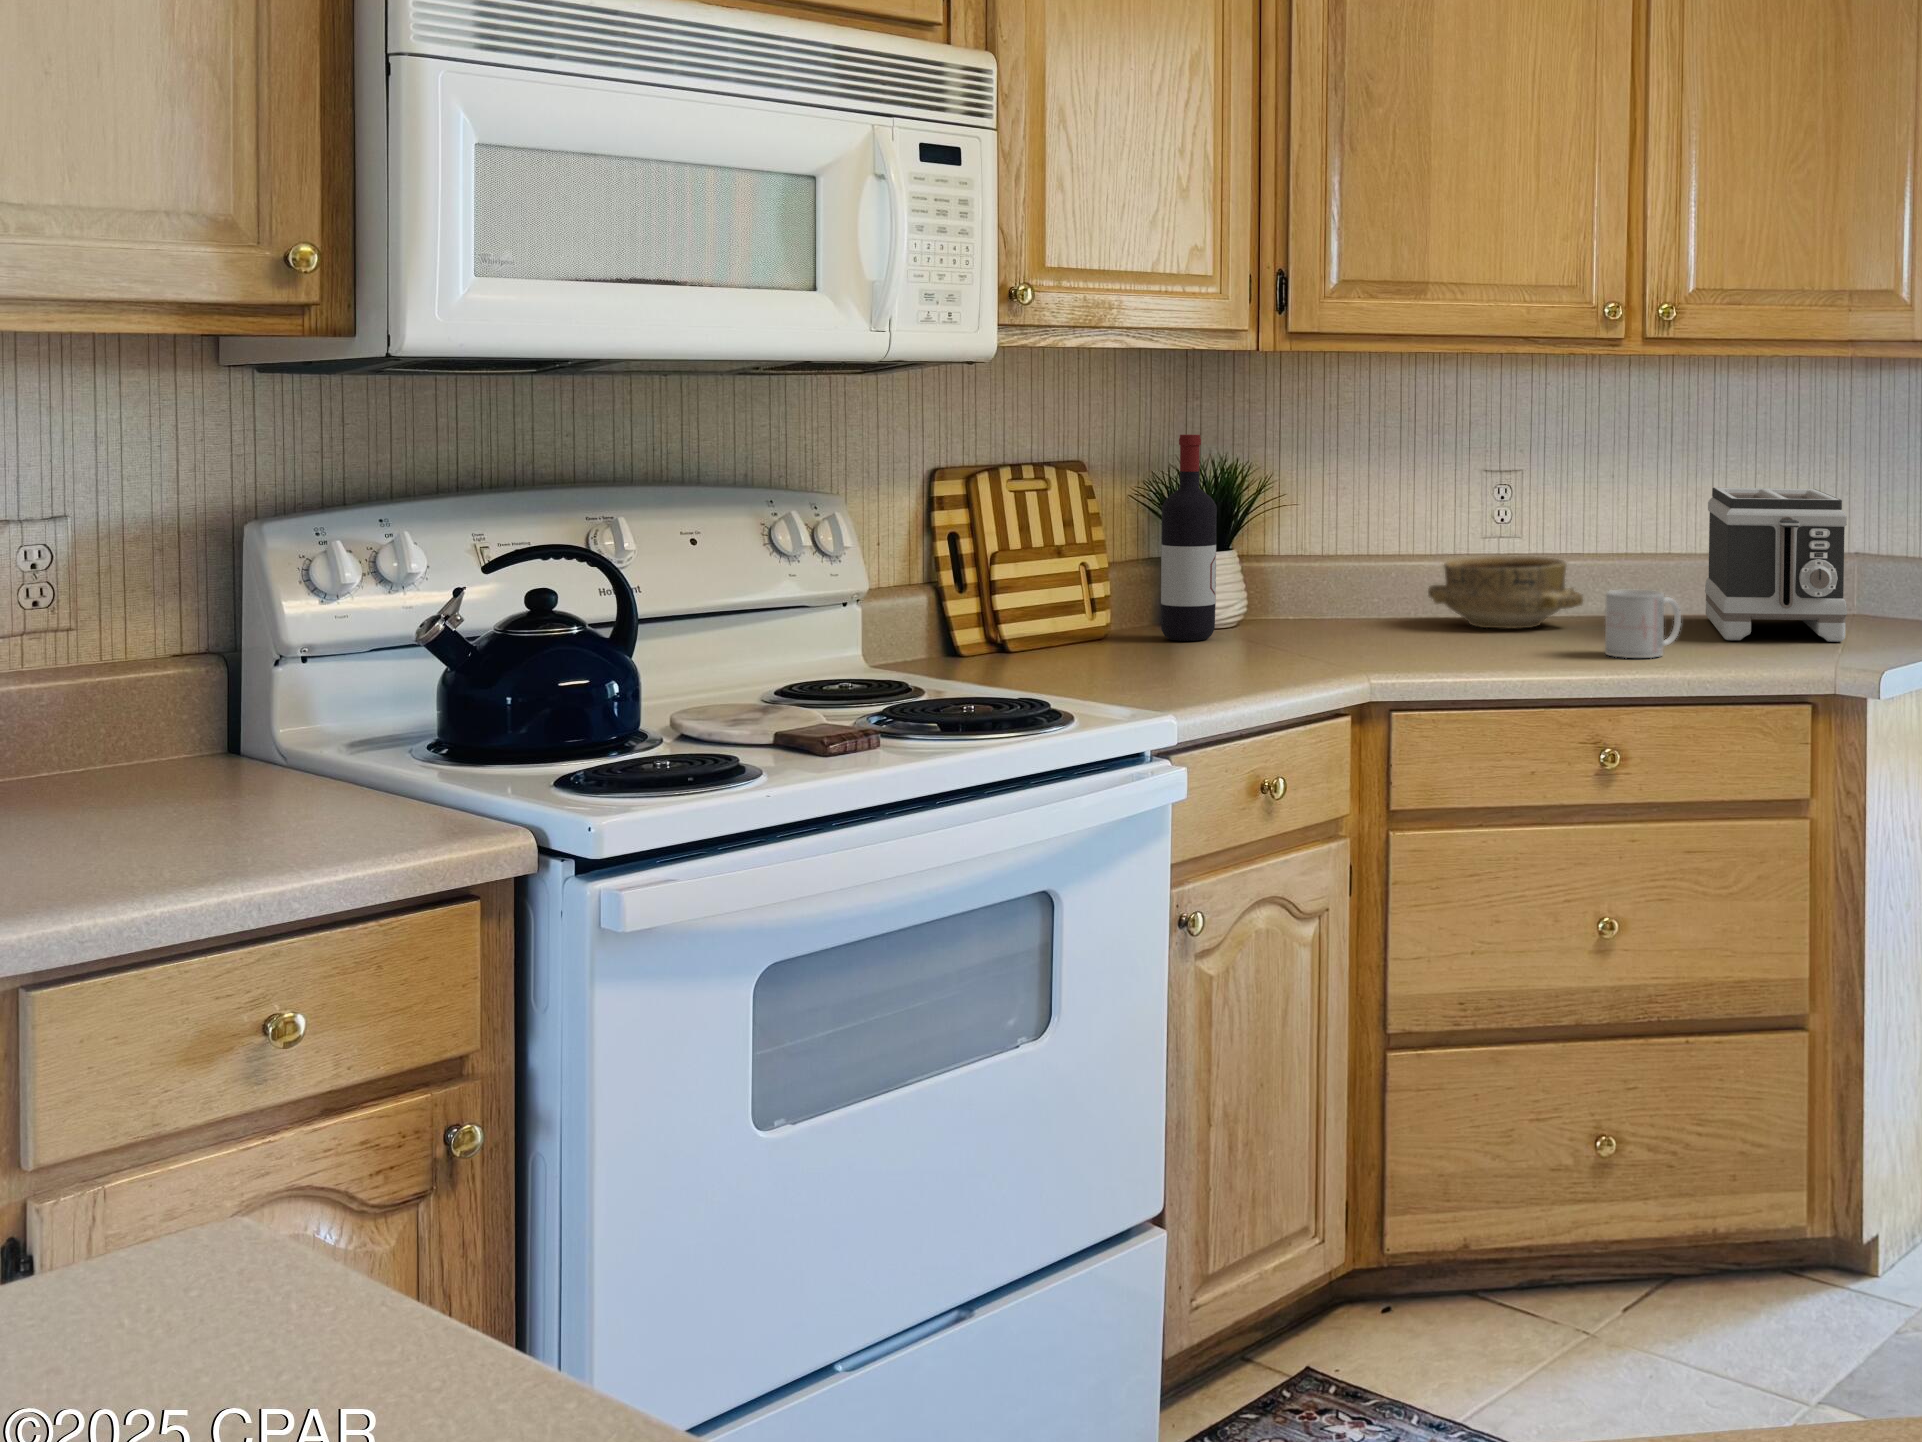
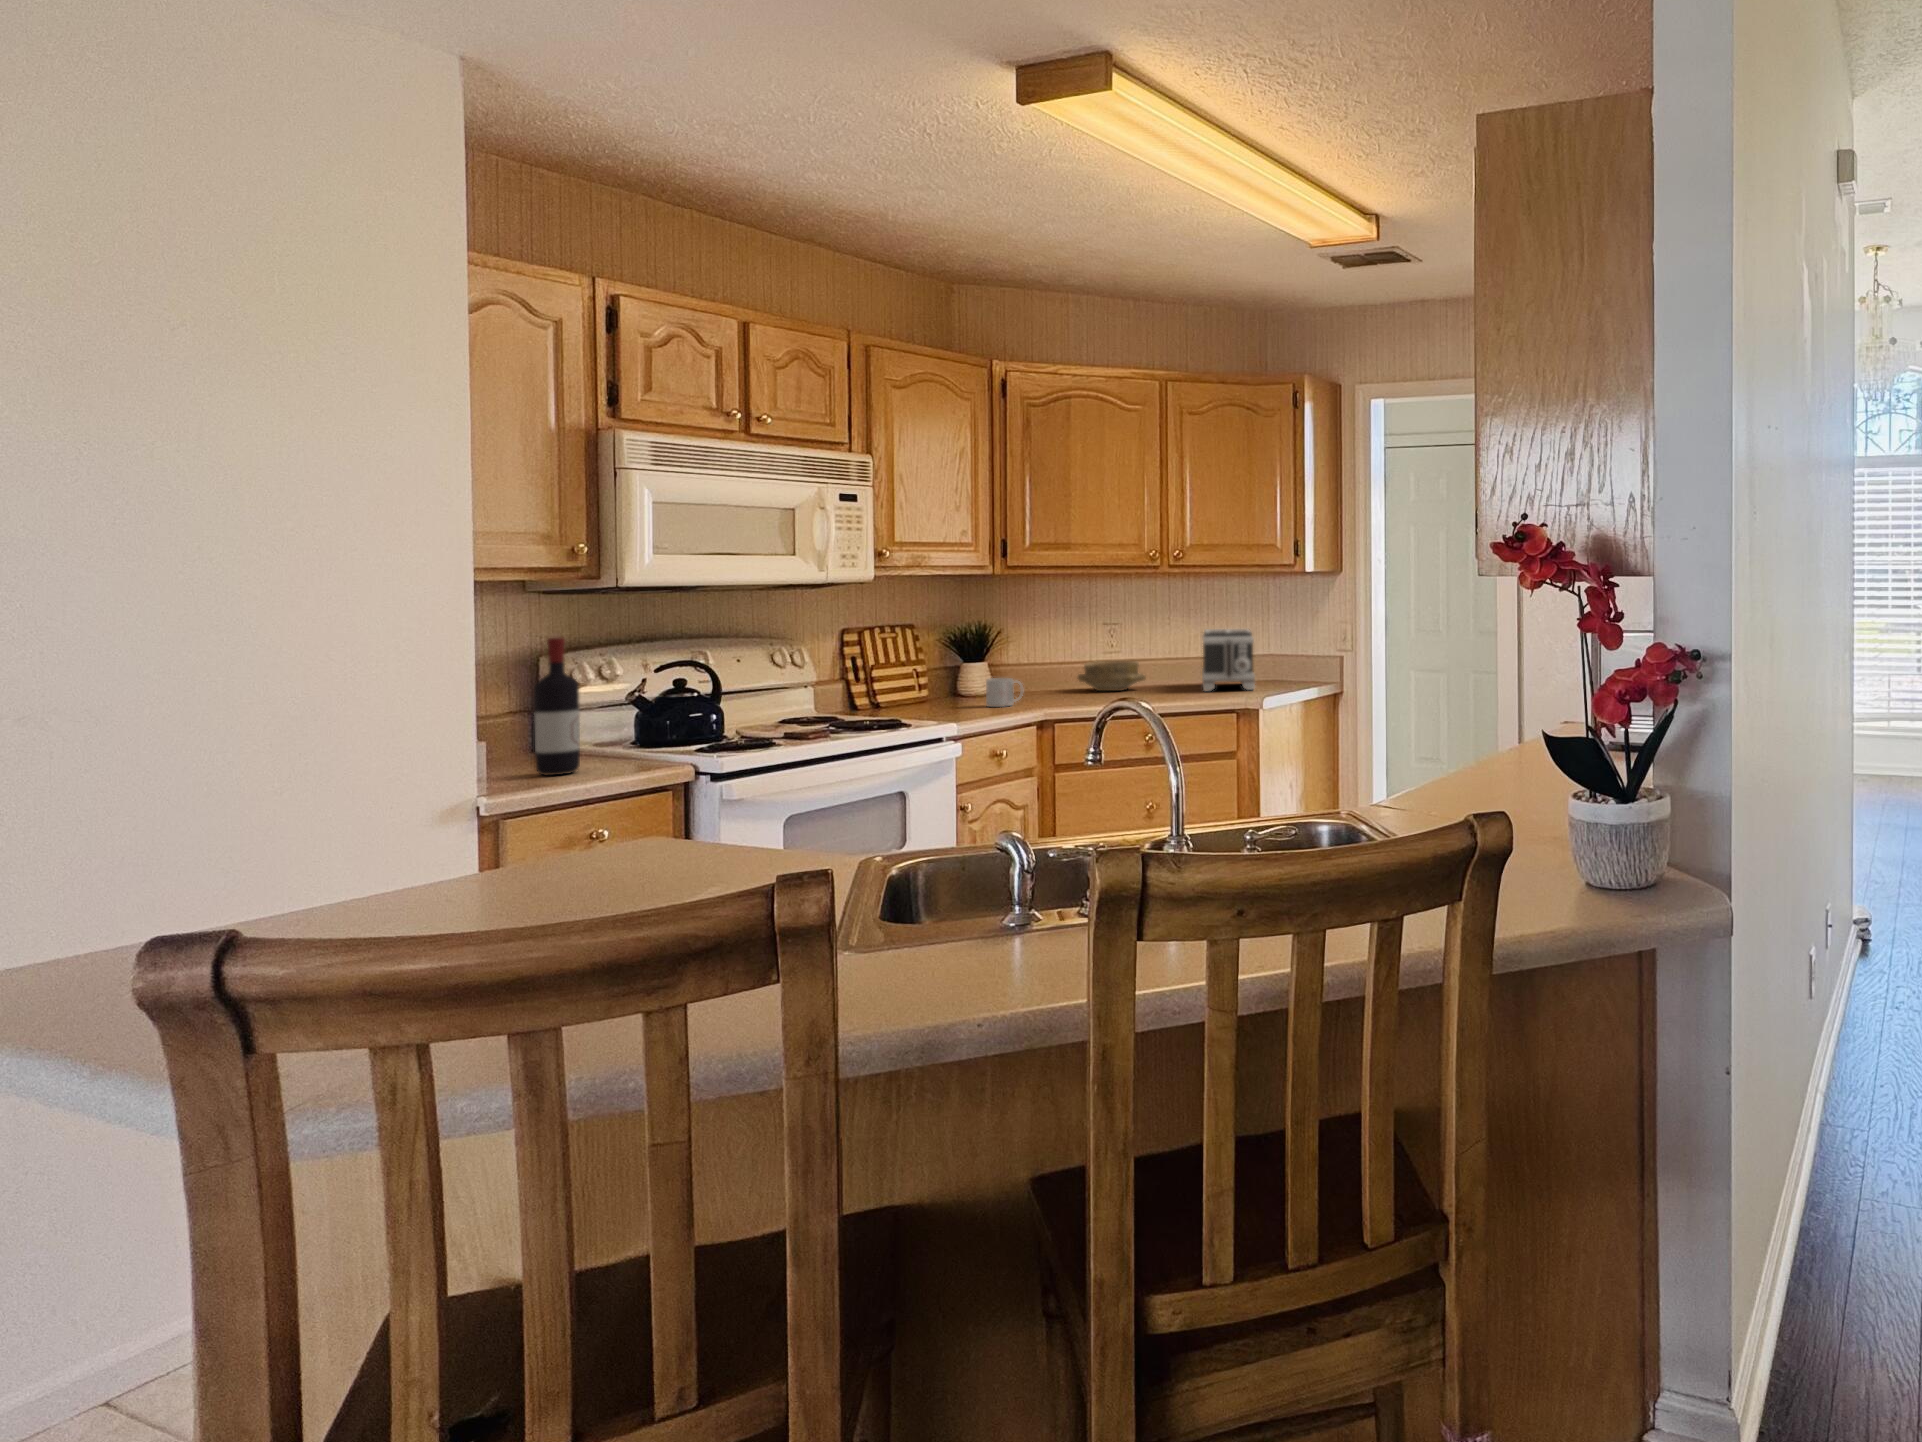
wine bottle: present [1161,434,1217,641] -> present [534,637,580,775]
mug: present [1605,590,1681,658] -> present [986,678,1023,707]

